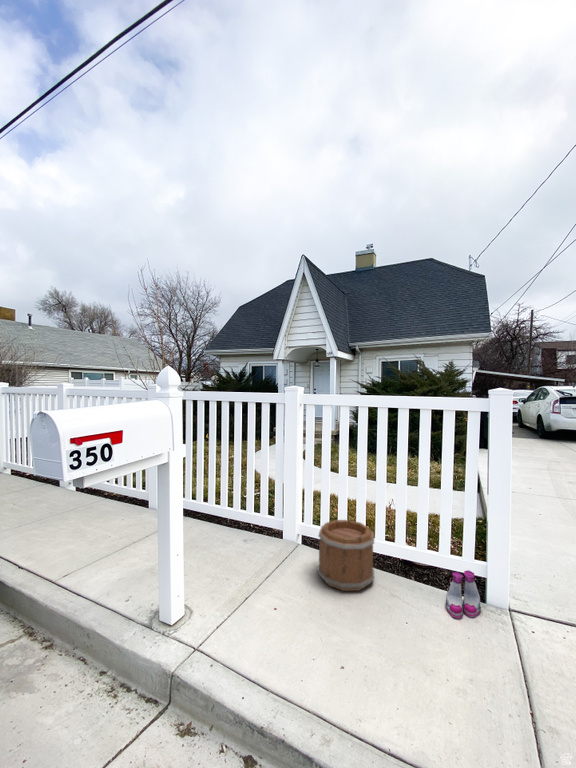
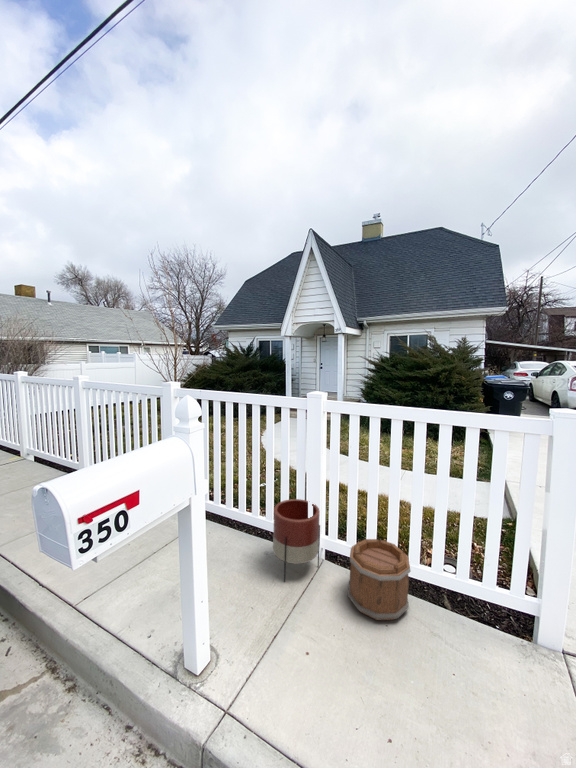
planter: none [249,489,294,564] -> present [273,499,320,582]
boots: present [446,570,481,619] -> none [488,608,528,662]

